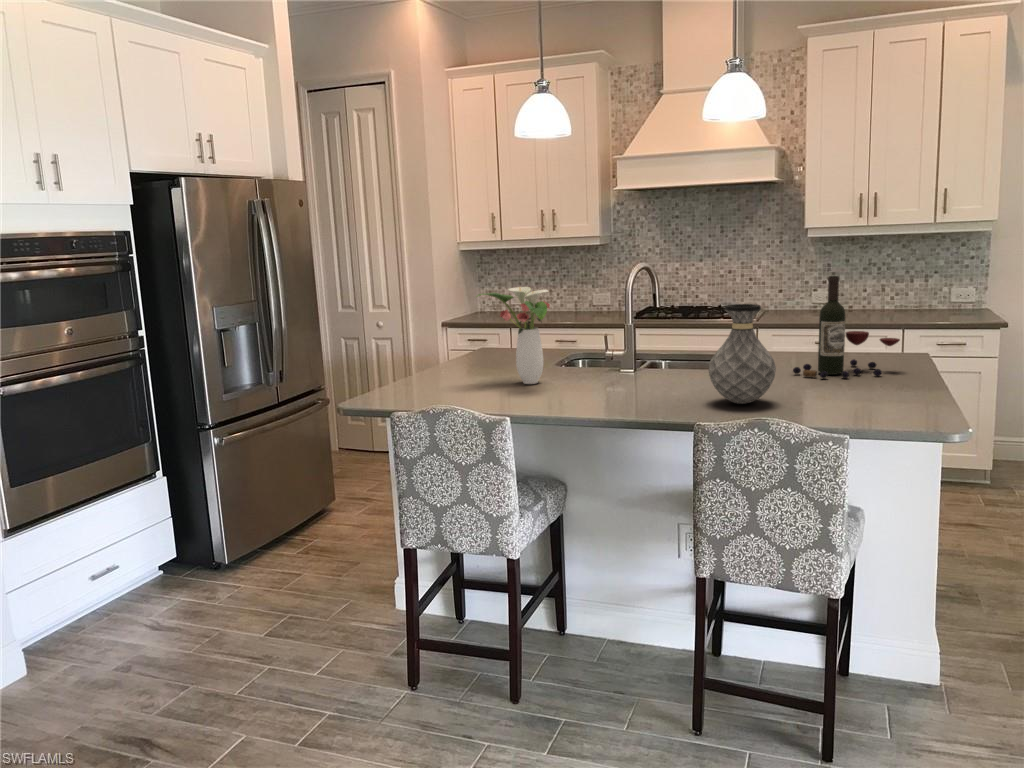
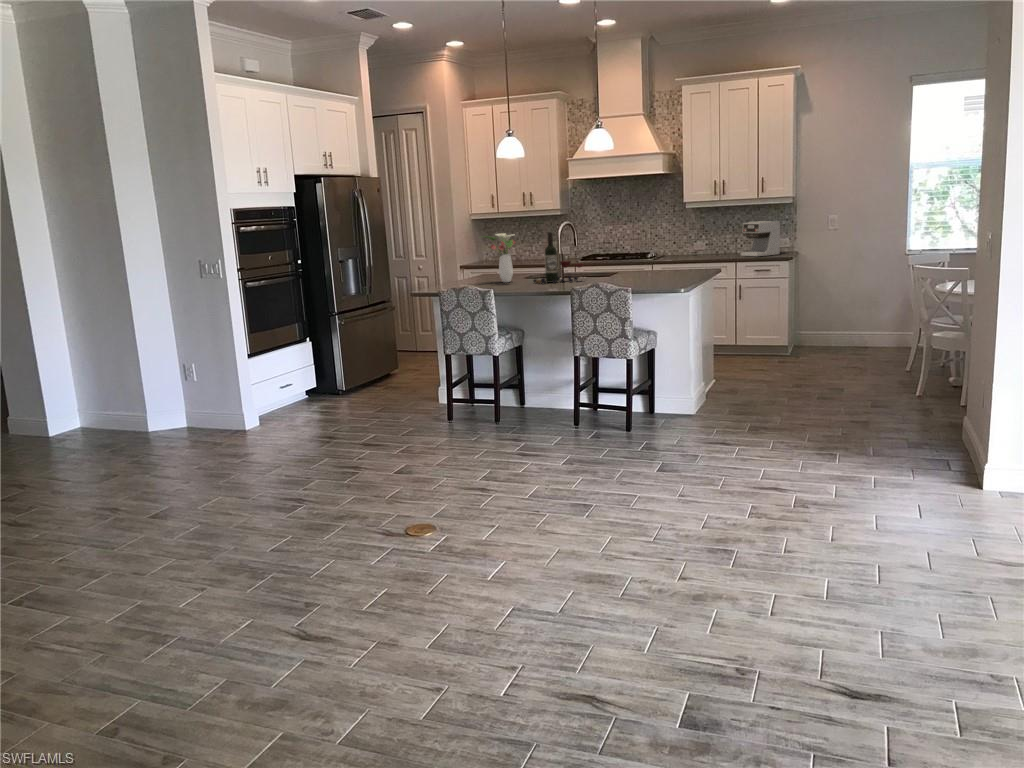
coffee maker: none [901,260,970,318] -> present [741,221,780,256]
wine bottle: present [793,276,900,378] -> present [533,232,583,283]
vase: present [709,304,776,404] -> none [585,237,615,284]

